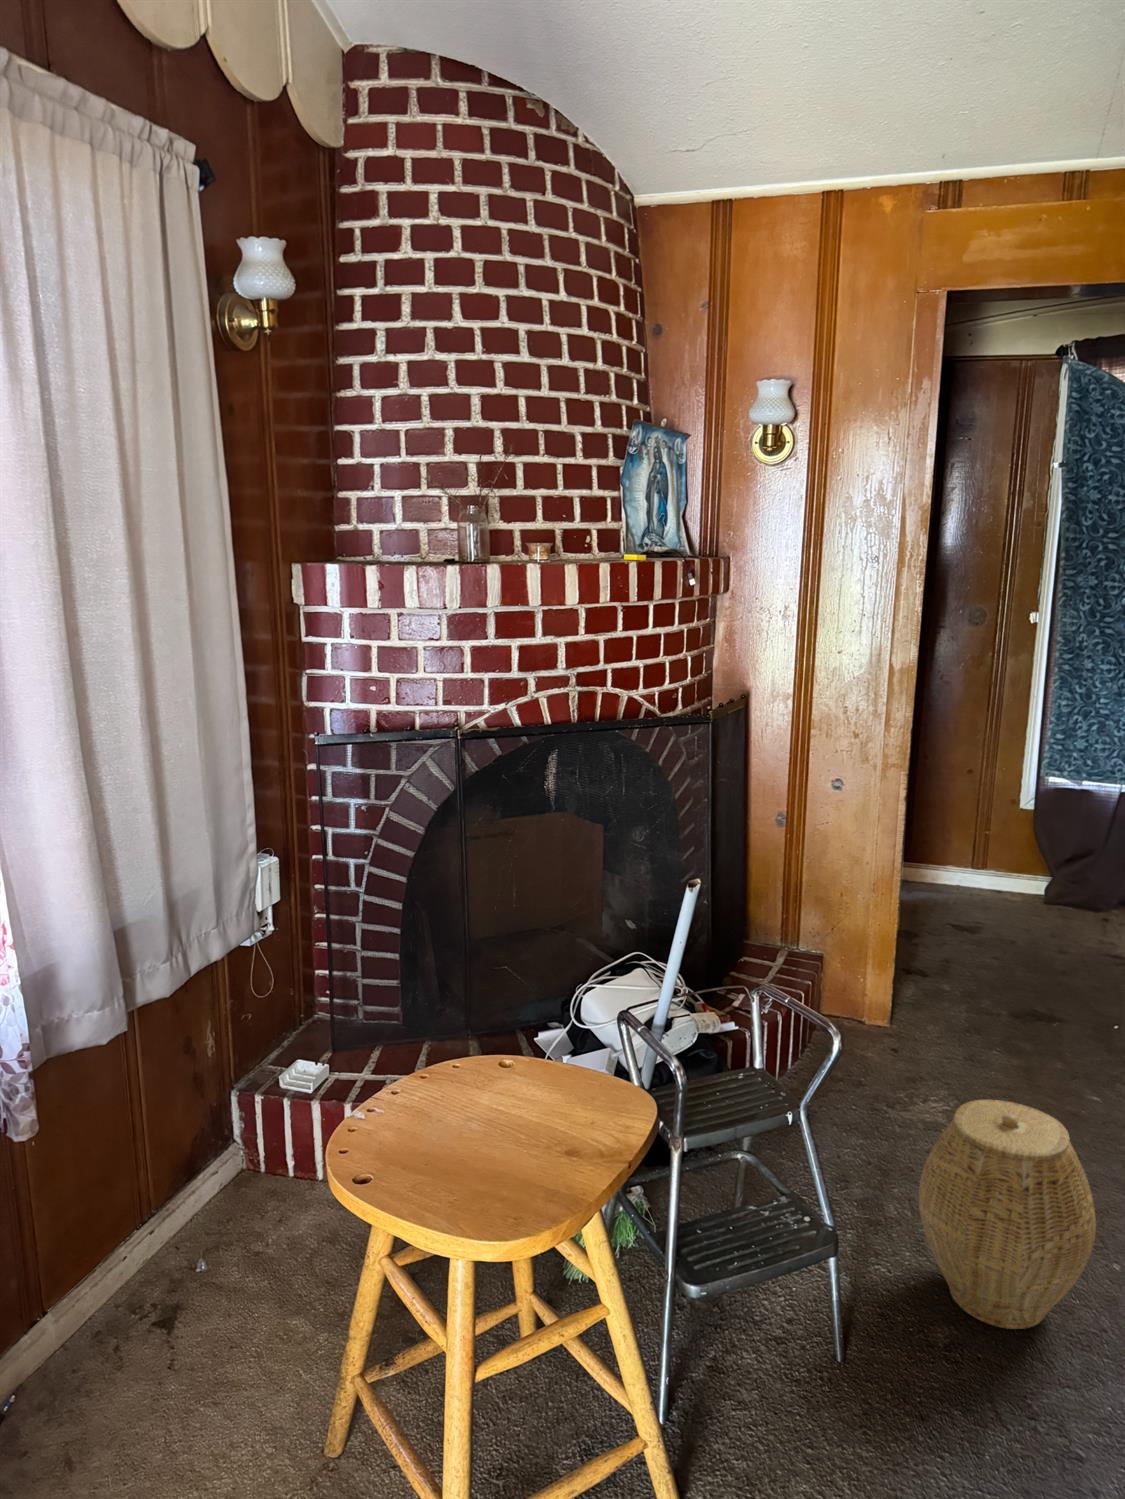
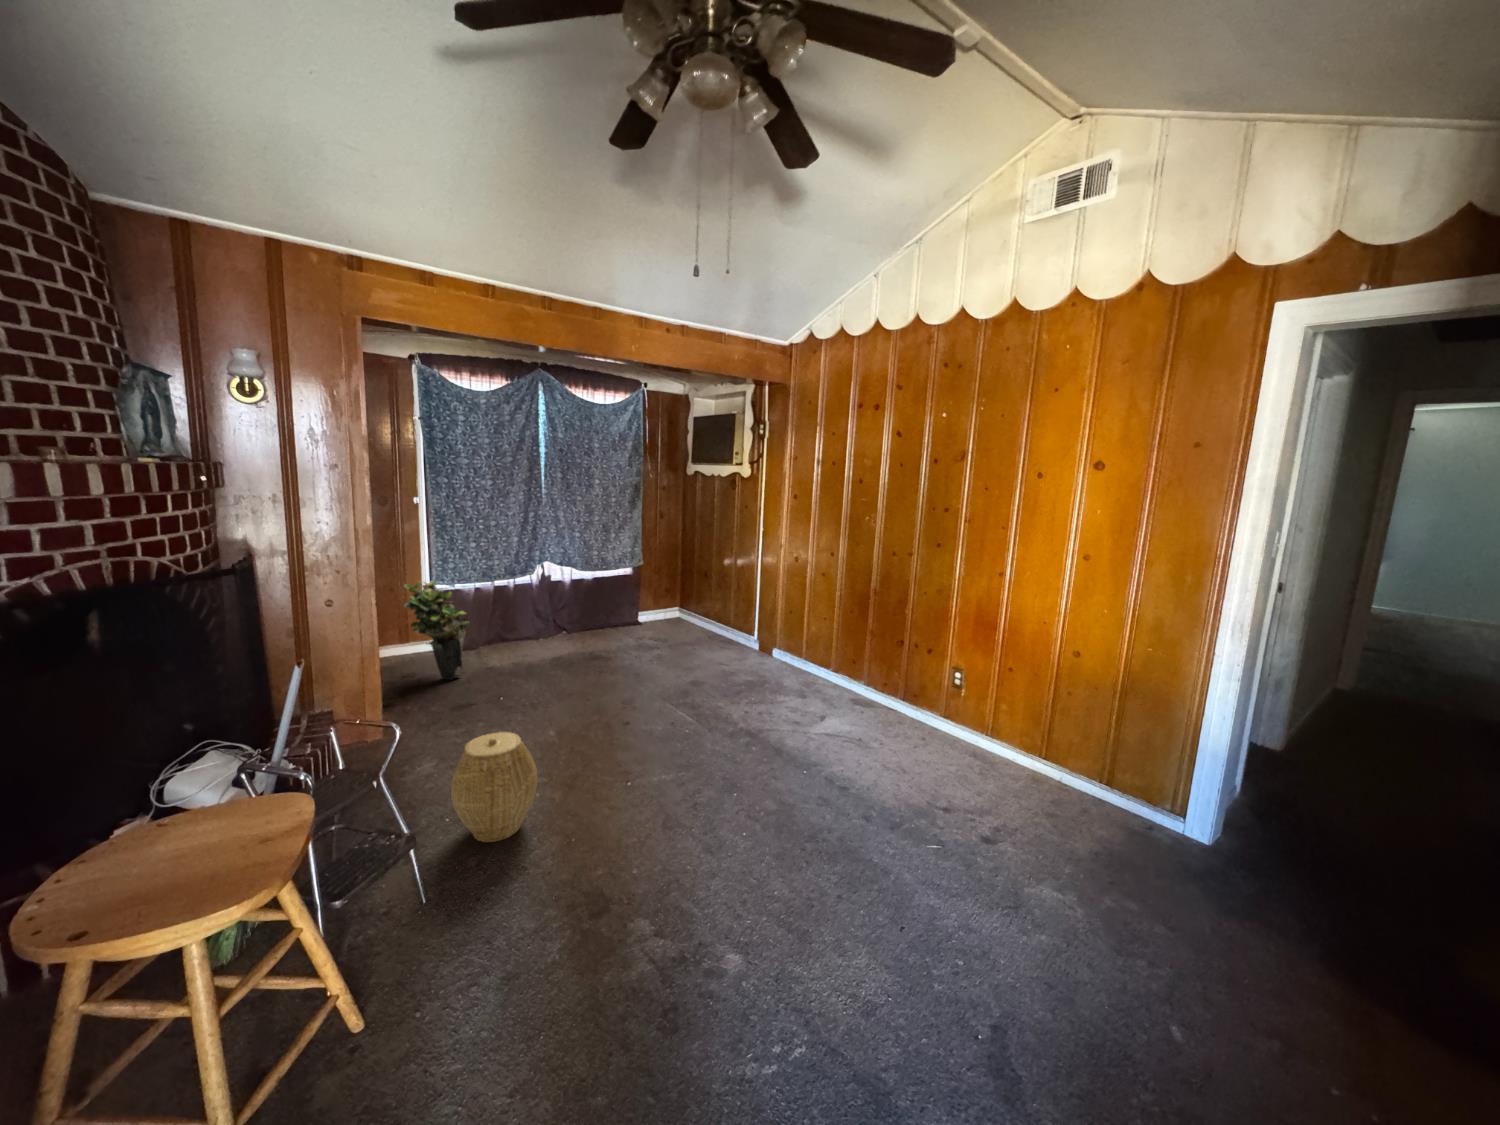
potted plant: none [974,770,1089,966] -> present [404,581,468,680]

